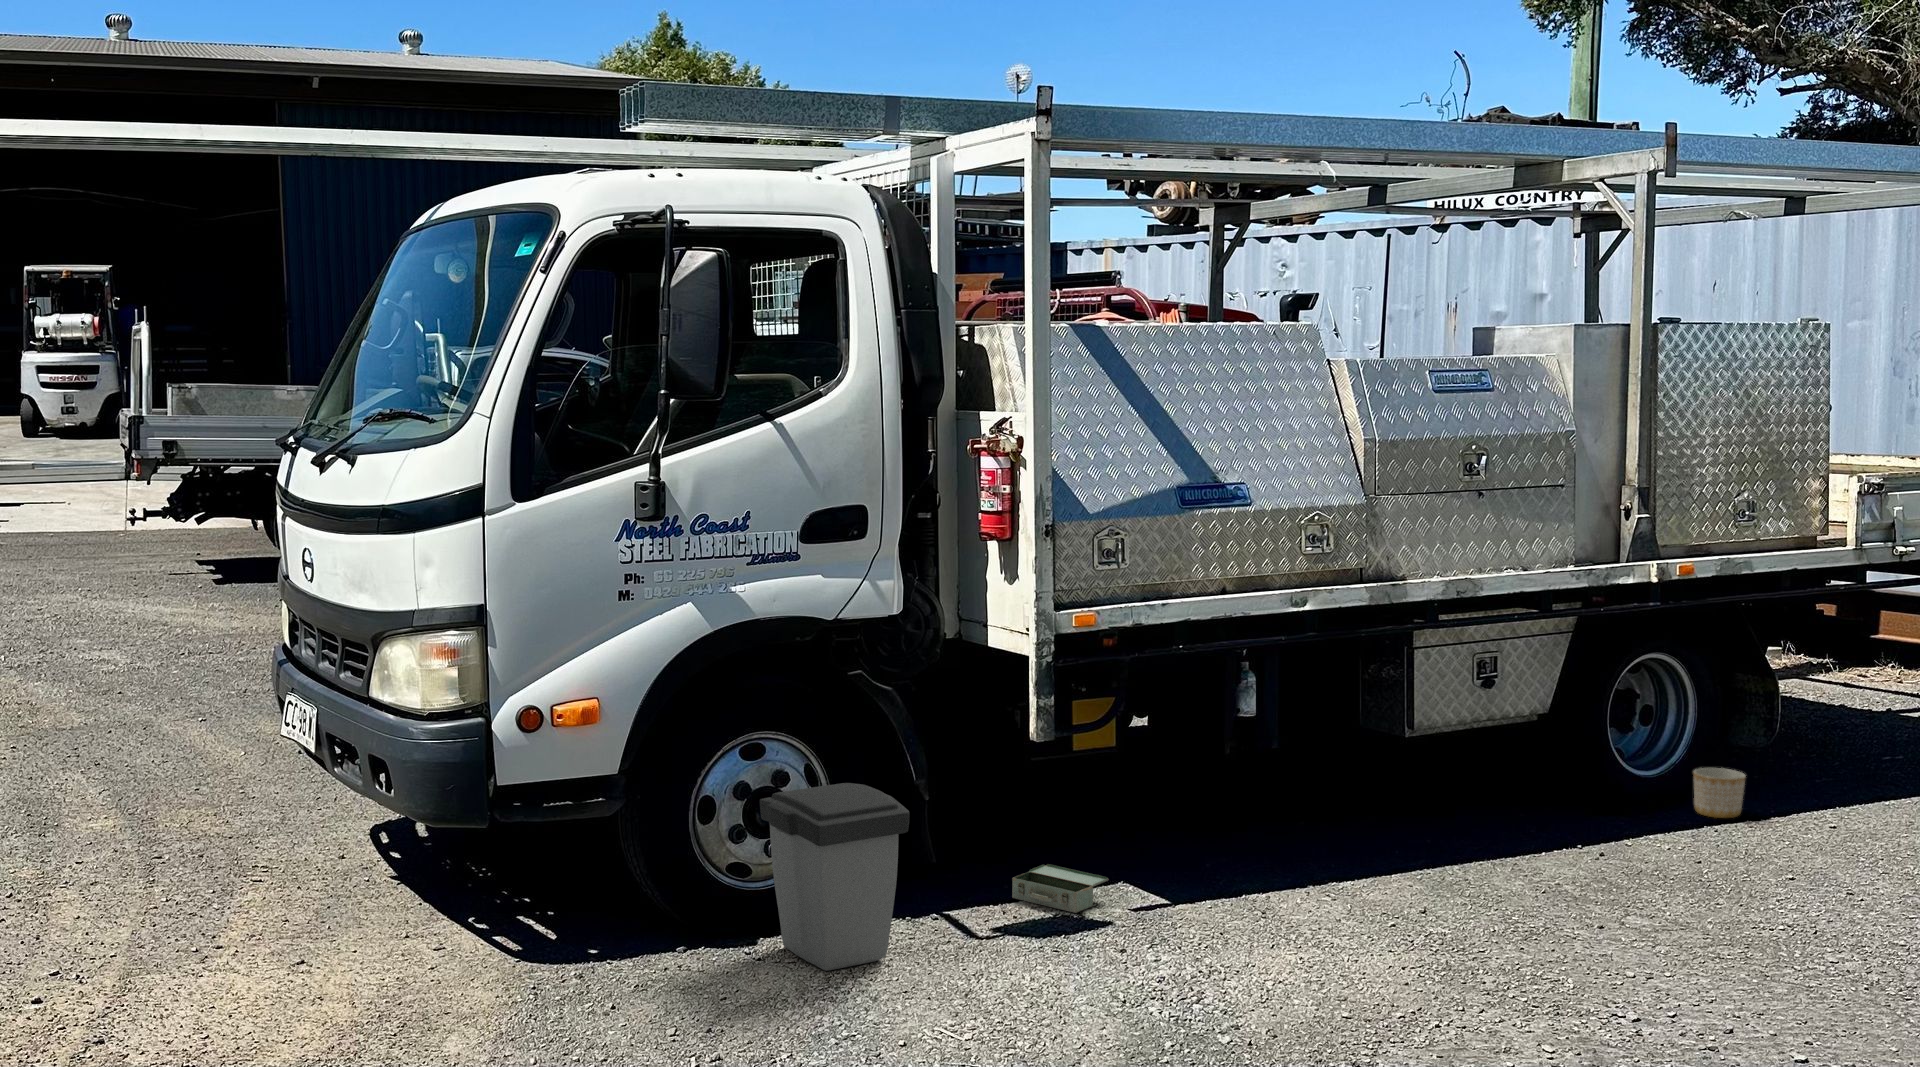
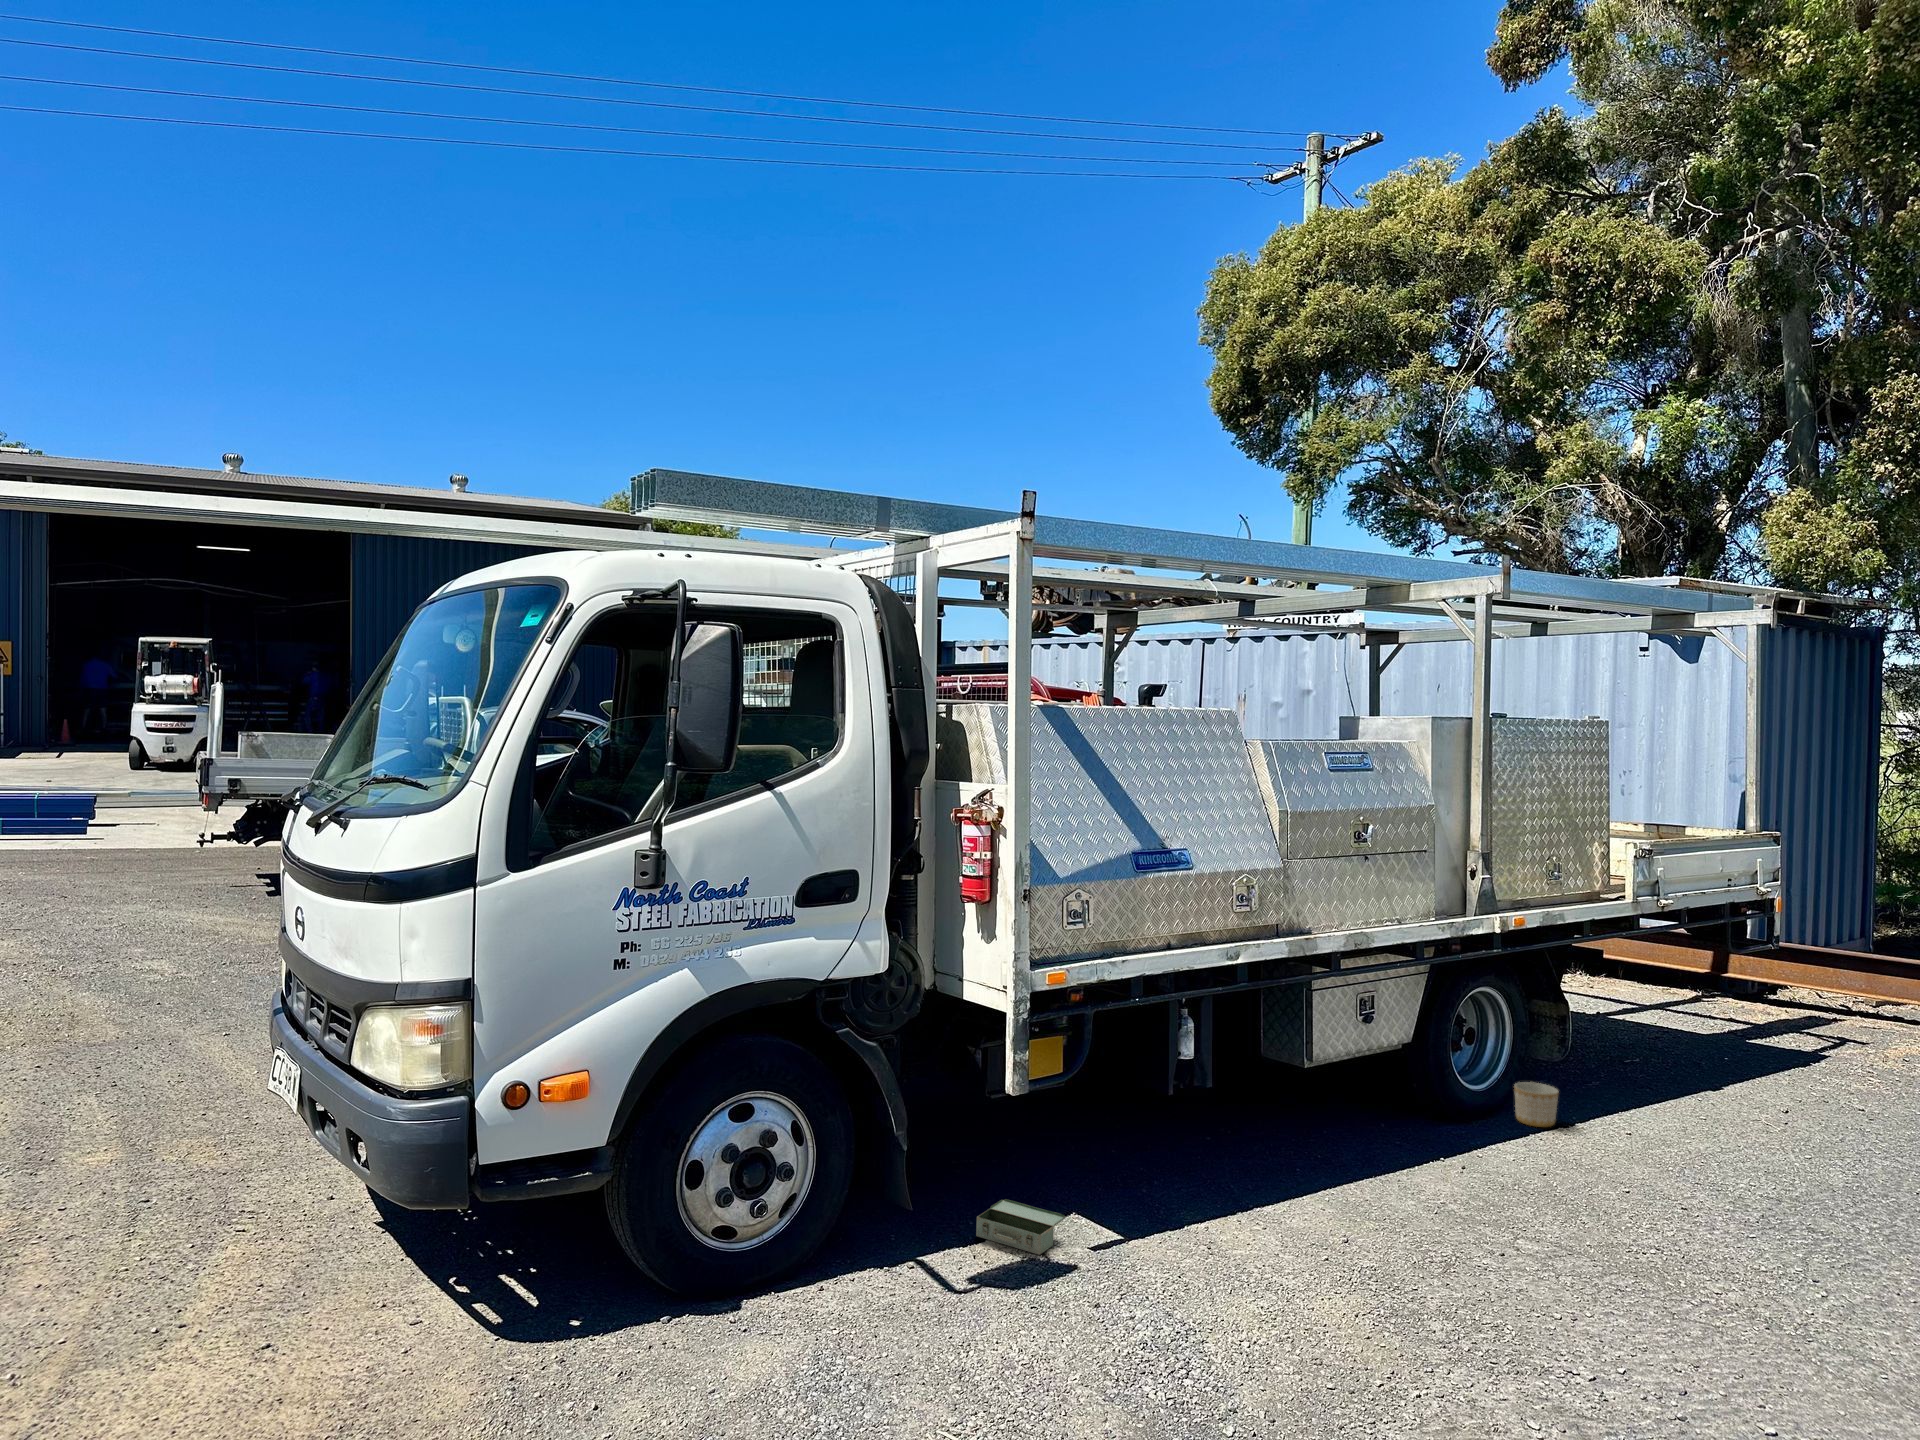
trash can: present [760,783,910,971] -> none [748,1140,899,1345]

